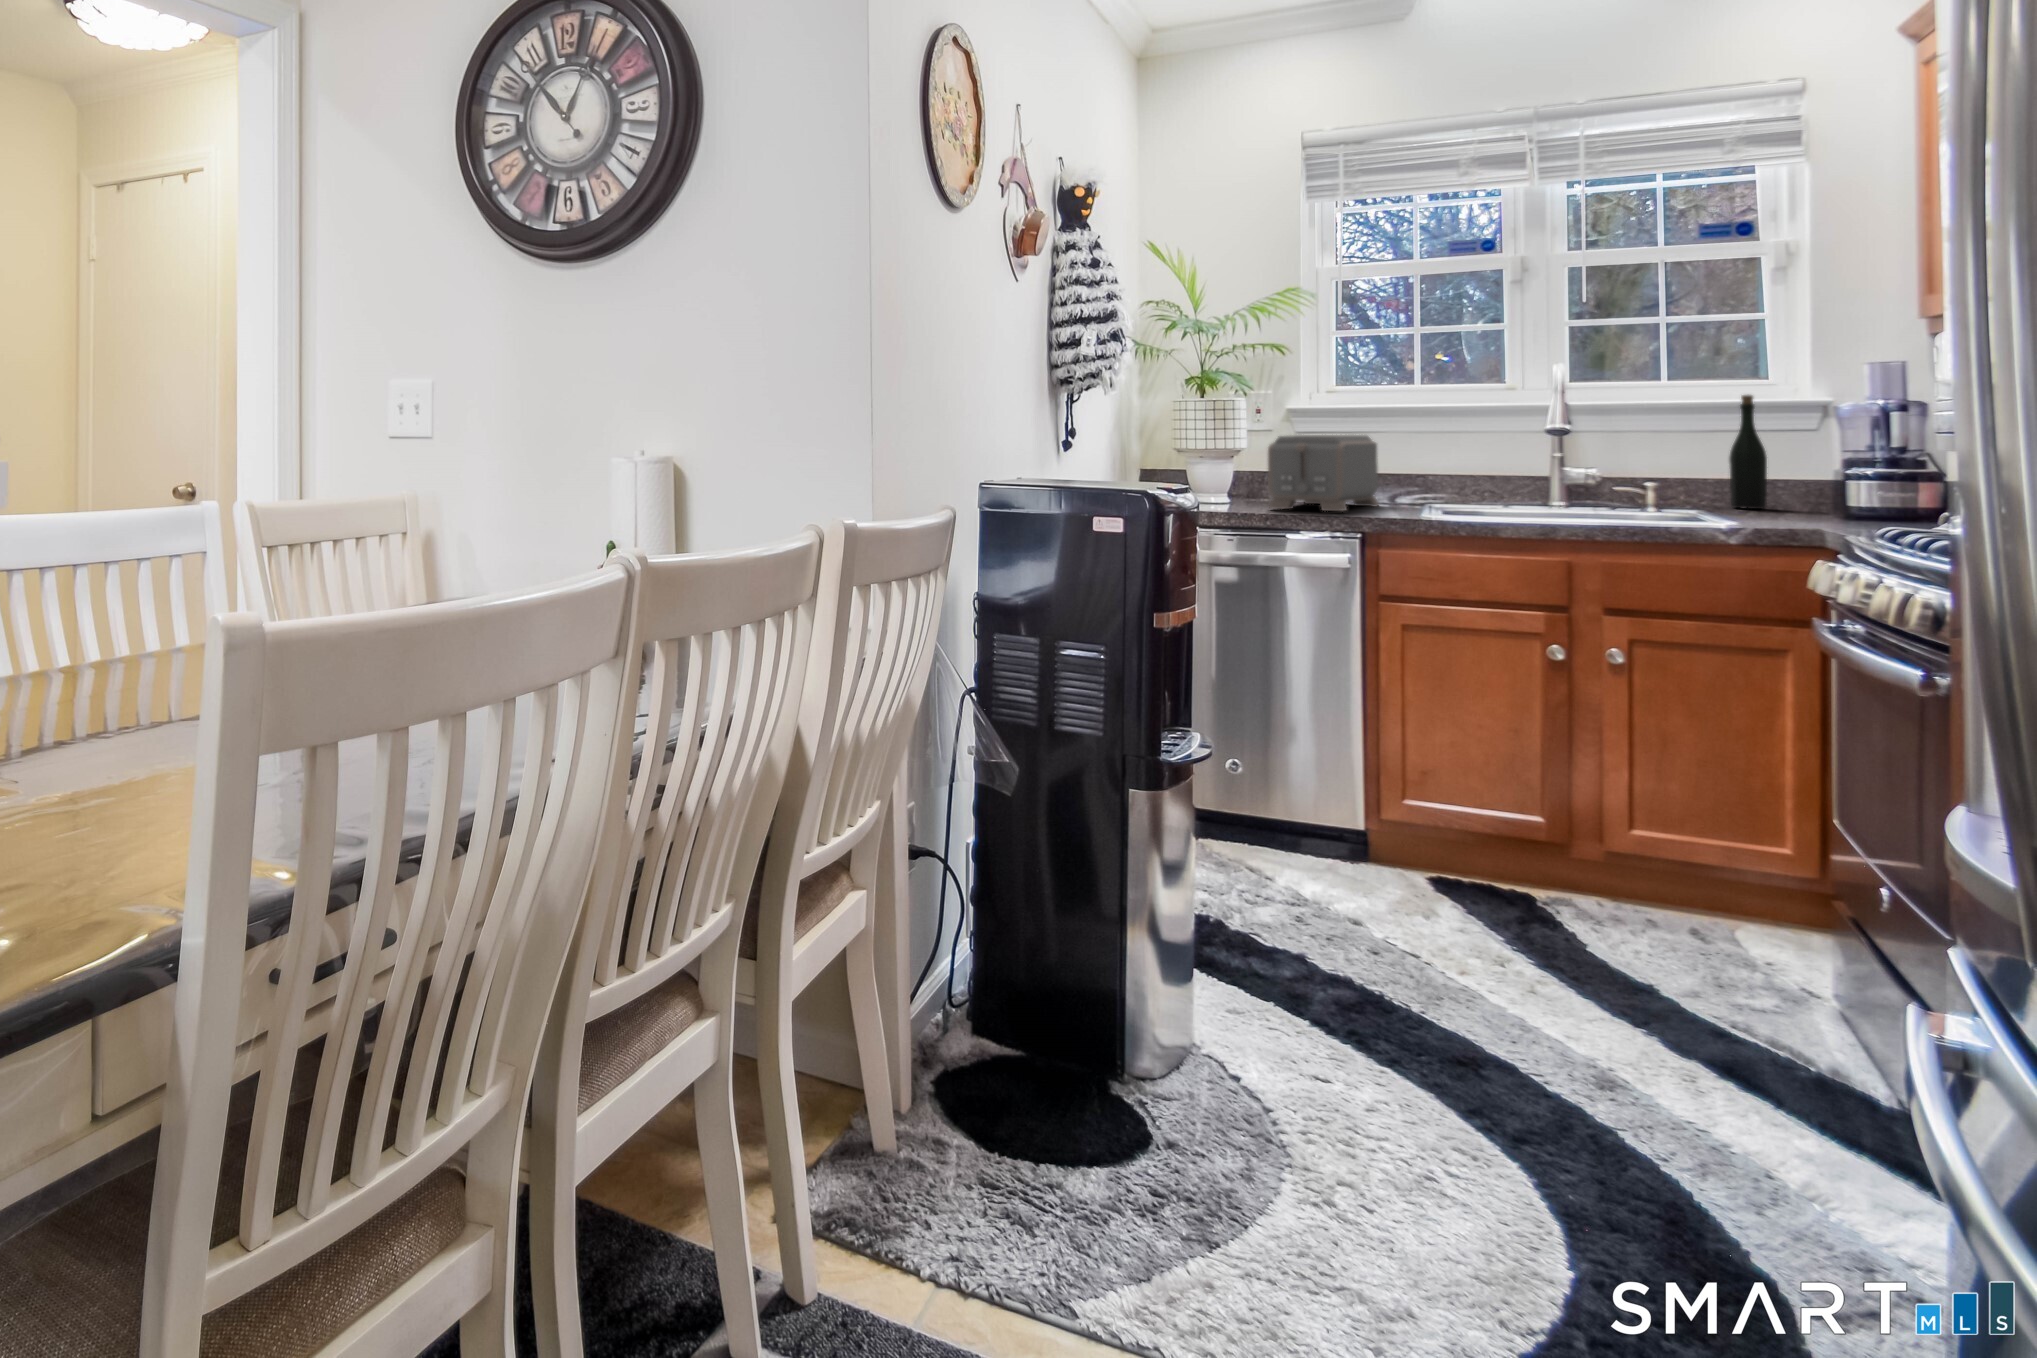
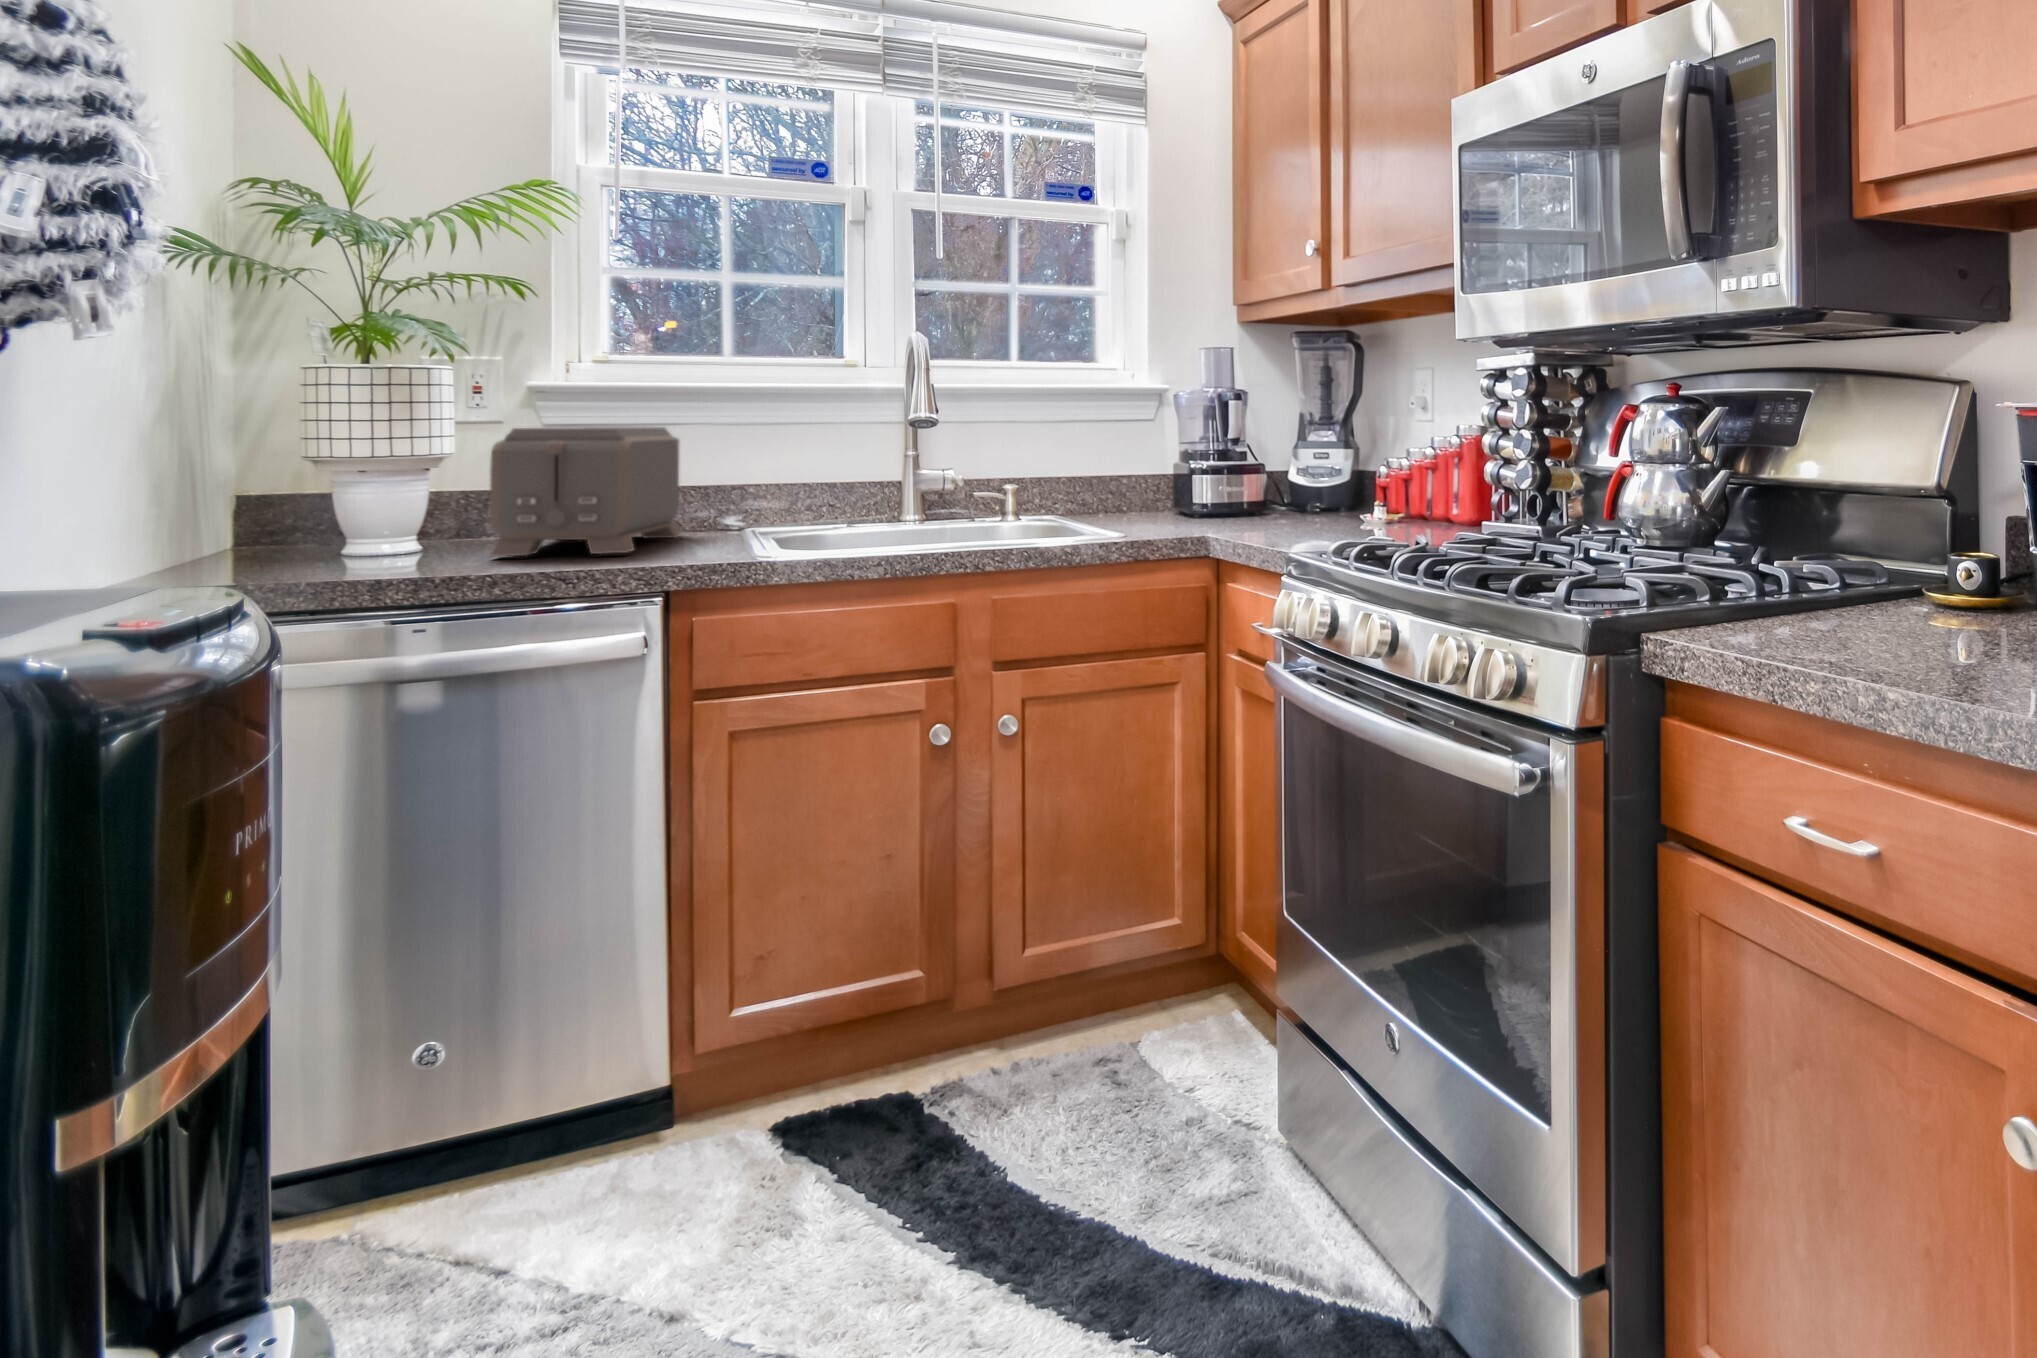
bottle: present [1729,395,1767,509] -> none [1082,379,1115,509]

